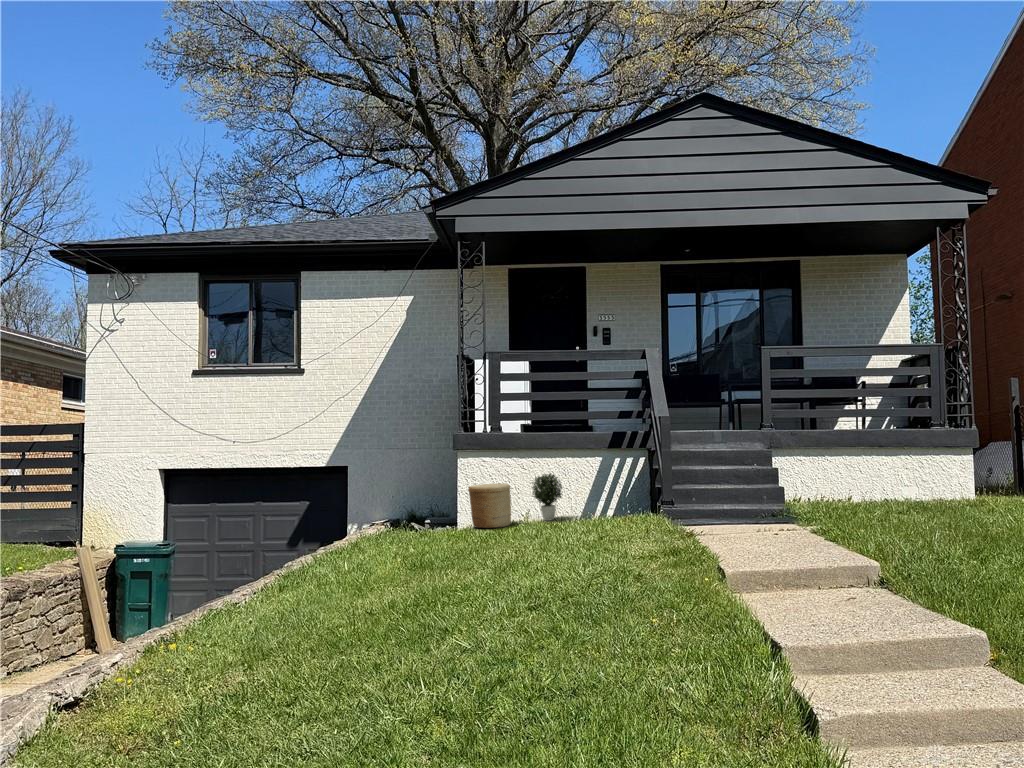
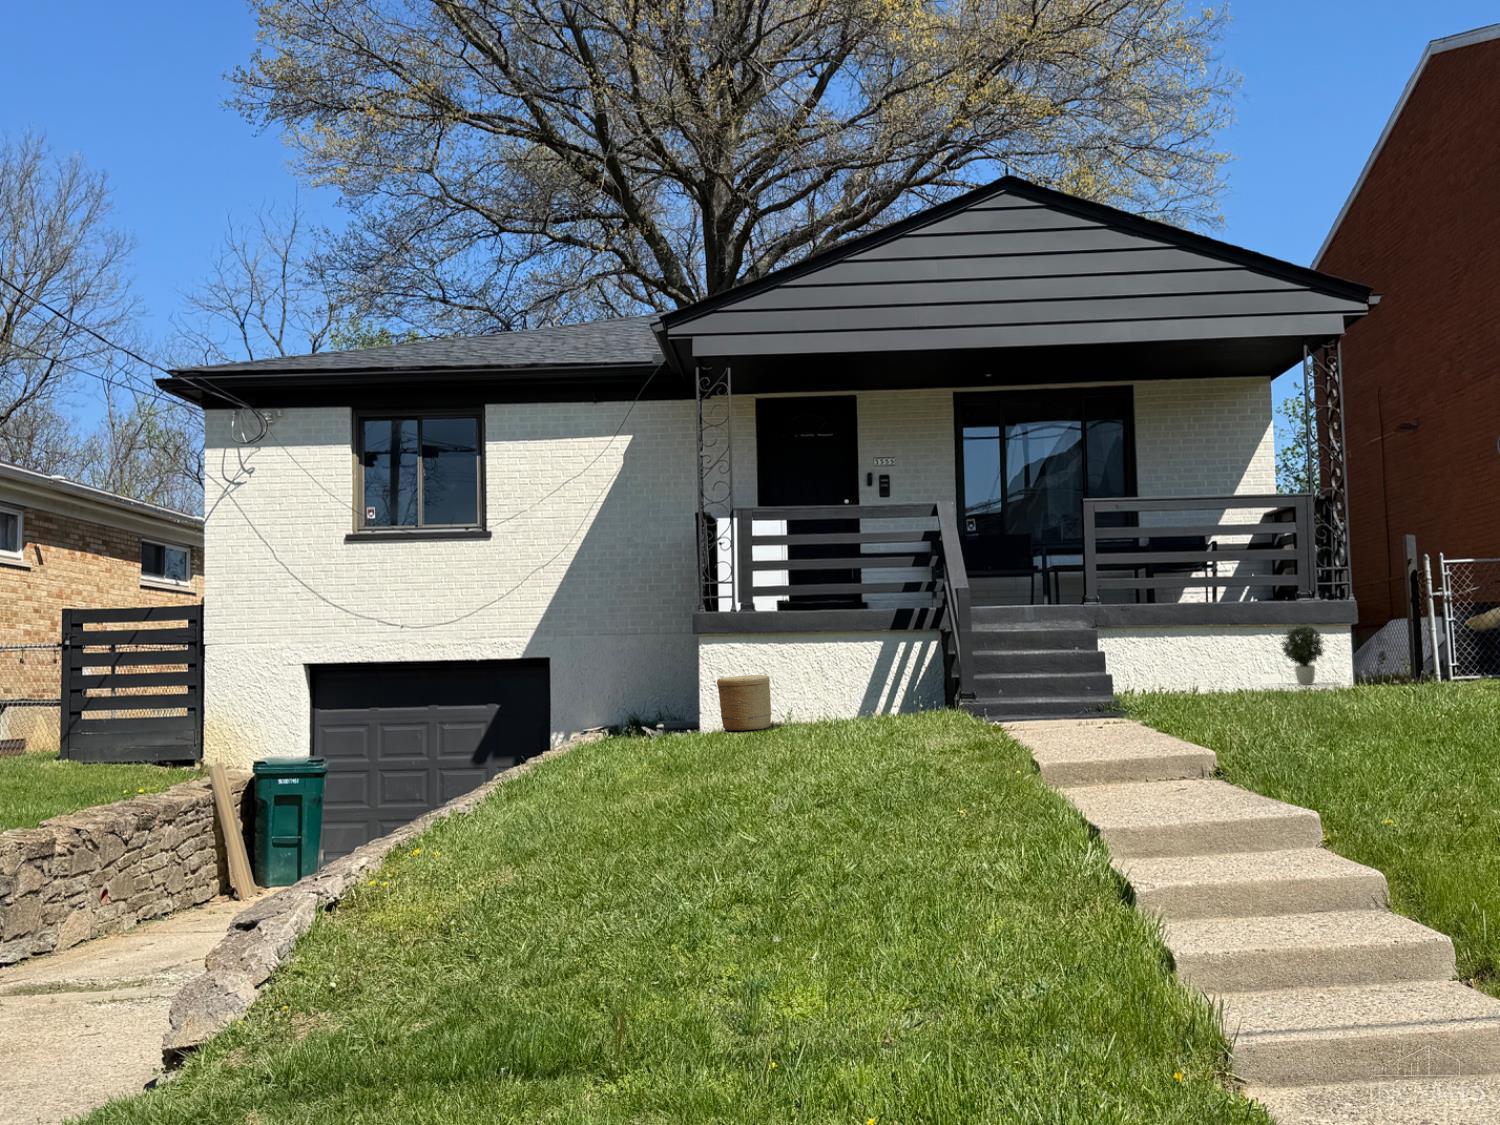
potted plant: present [532,474,562,521] -> present [1282,626,1324,685]

